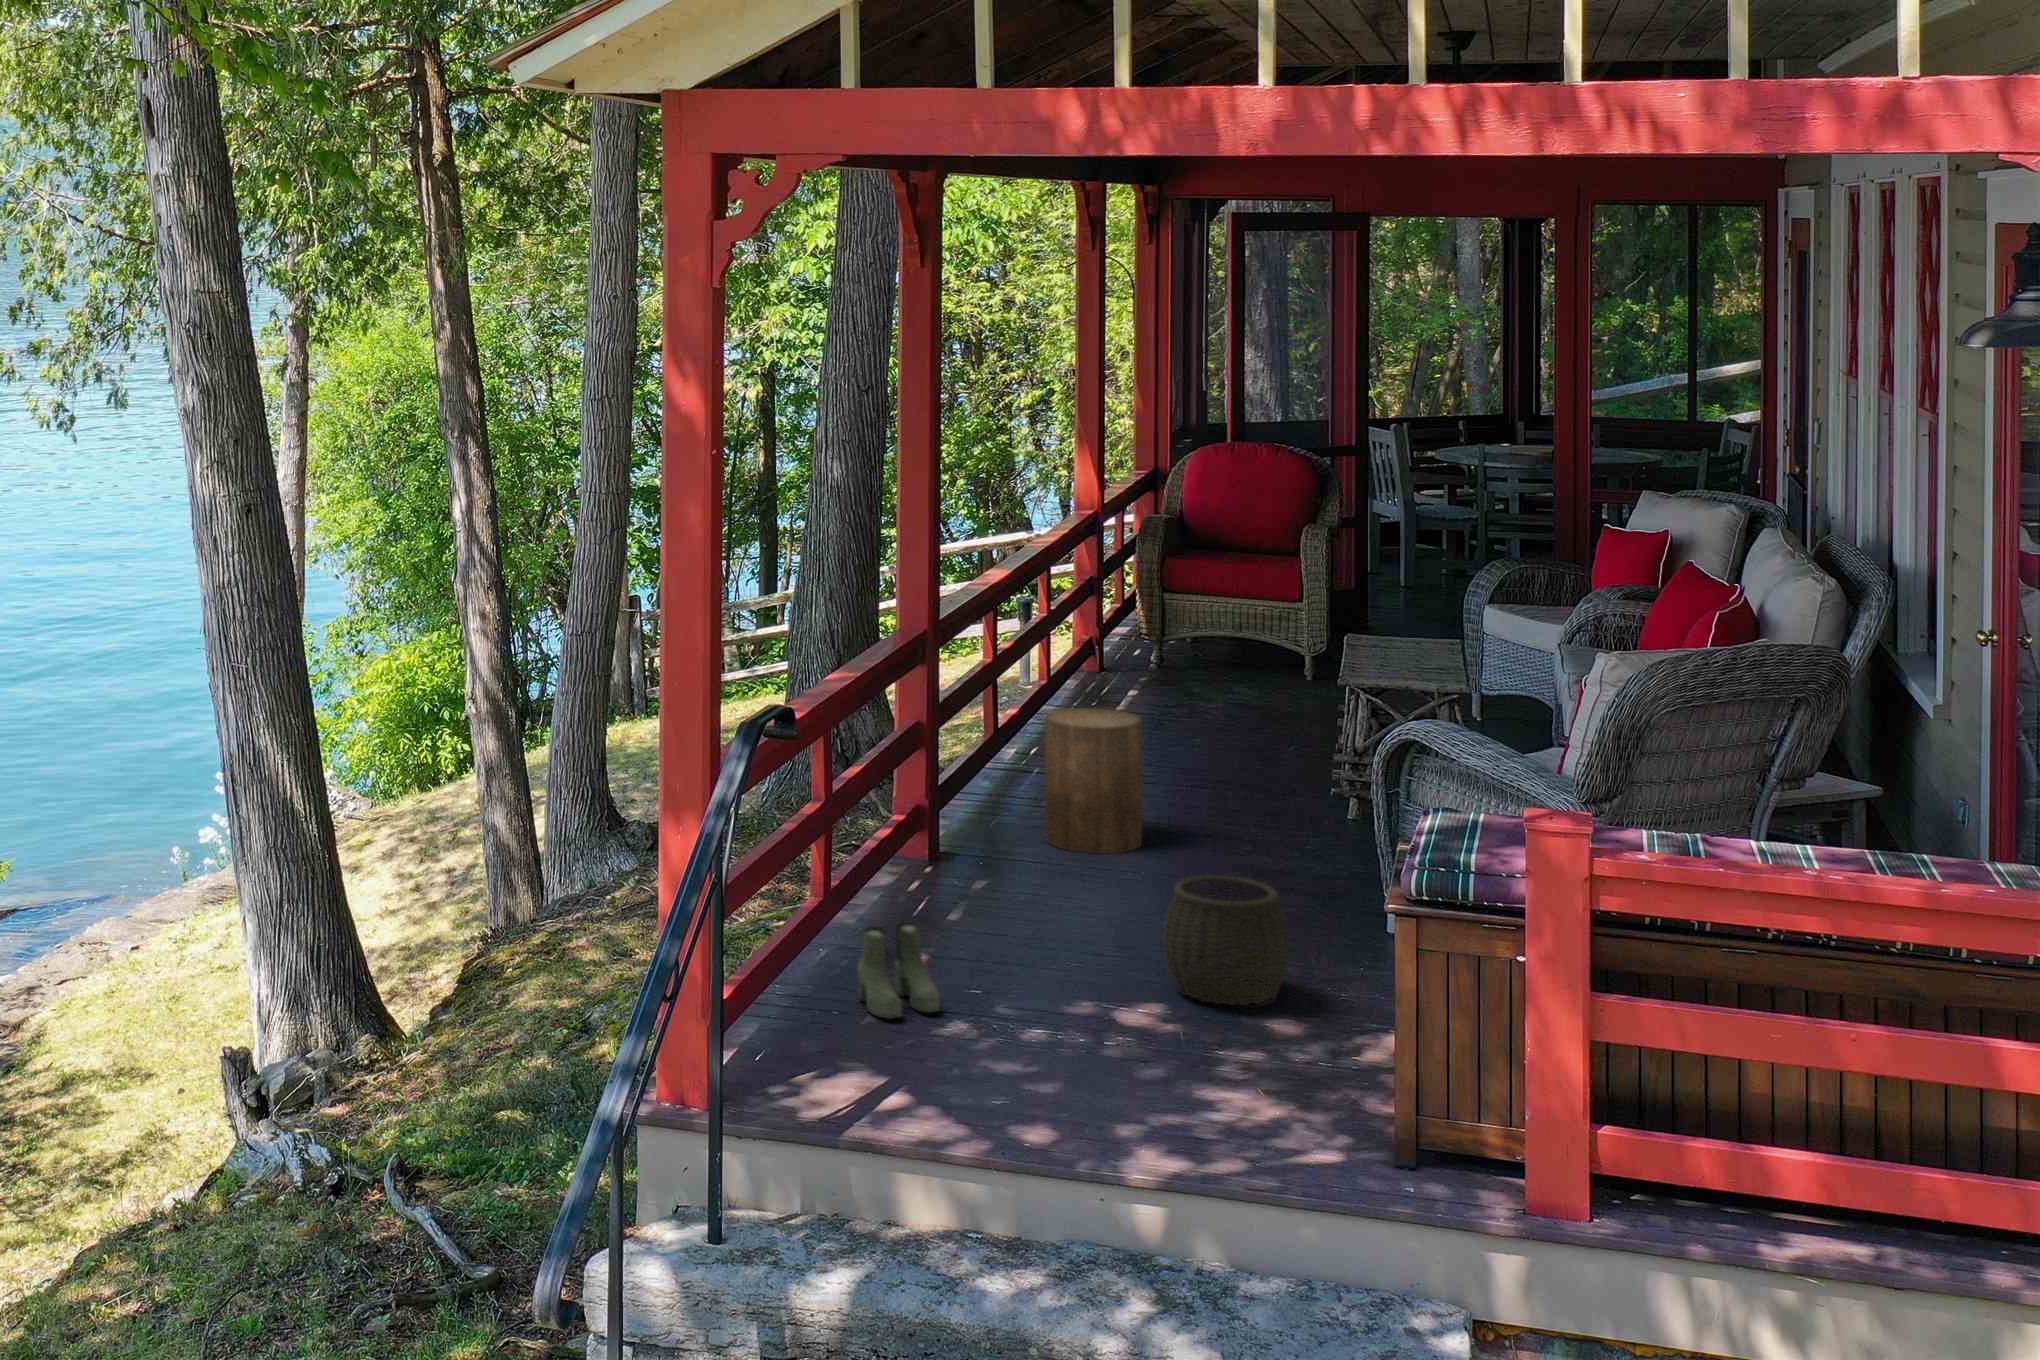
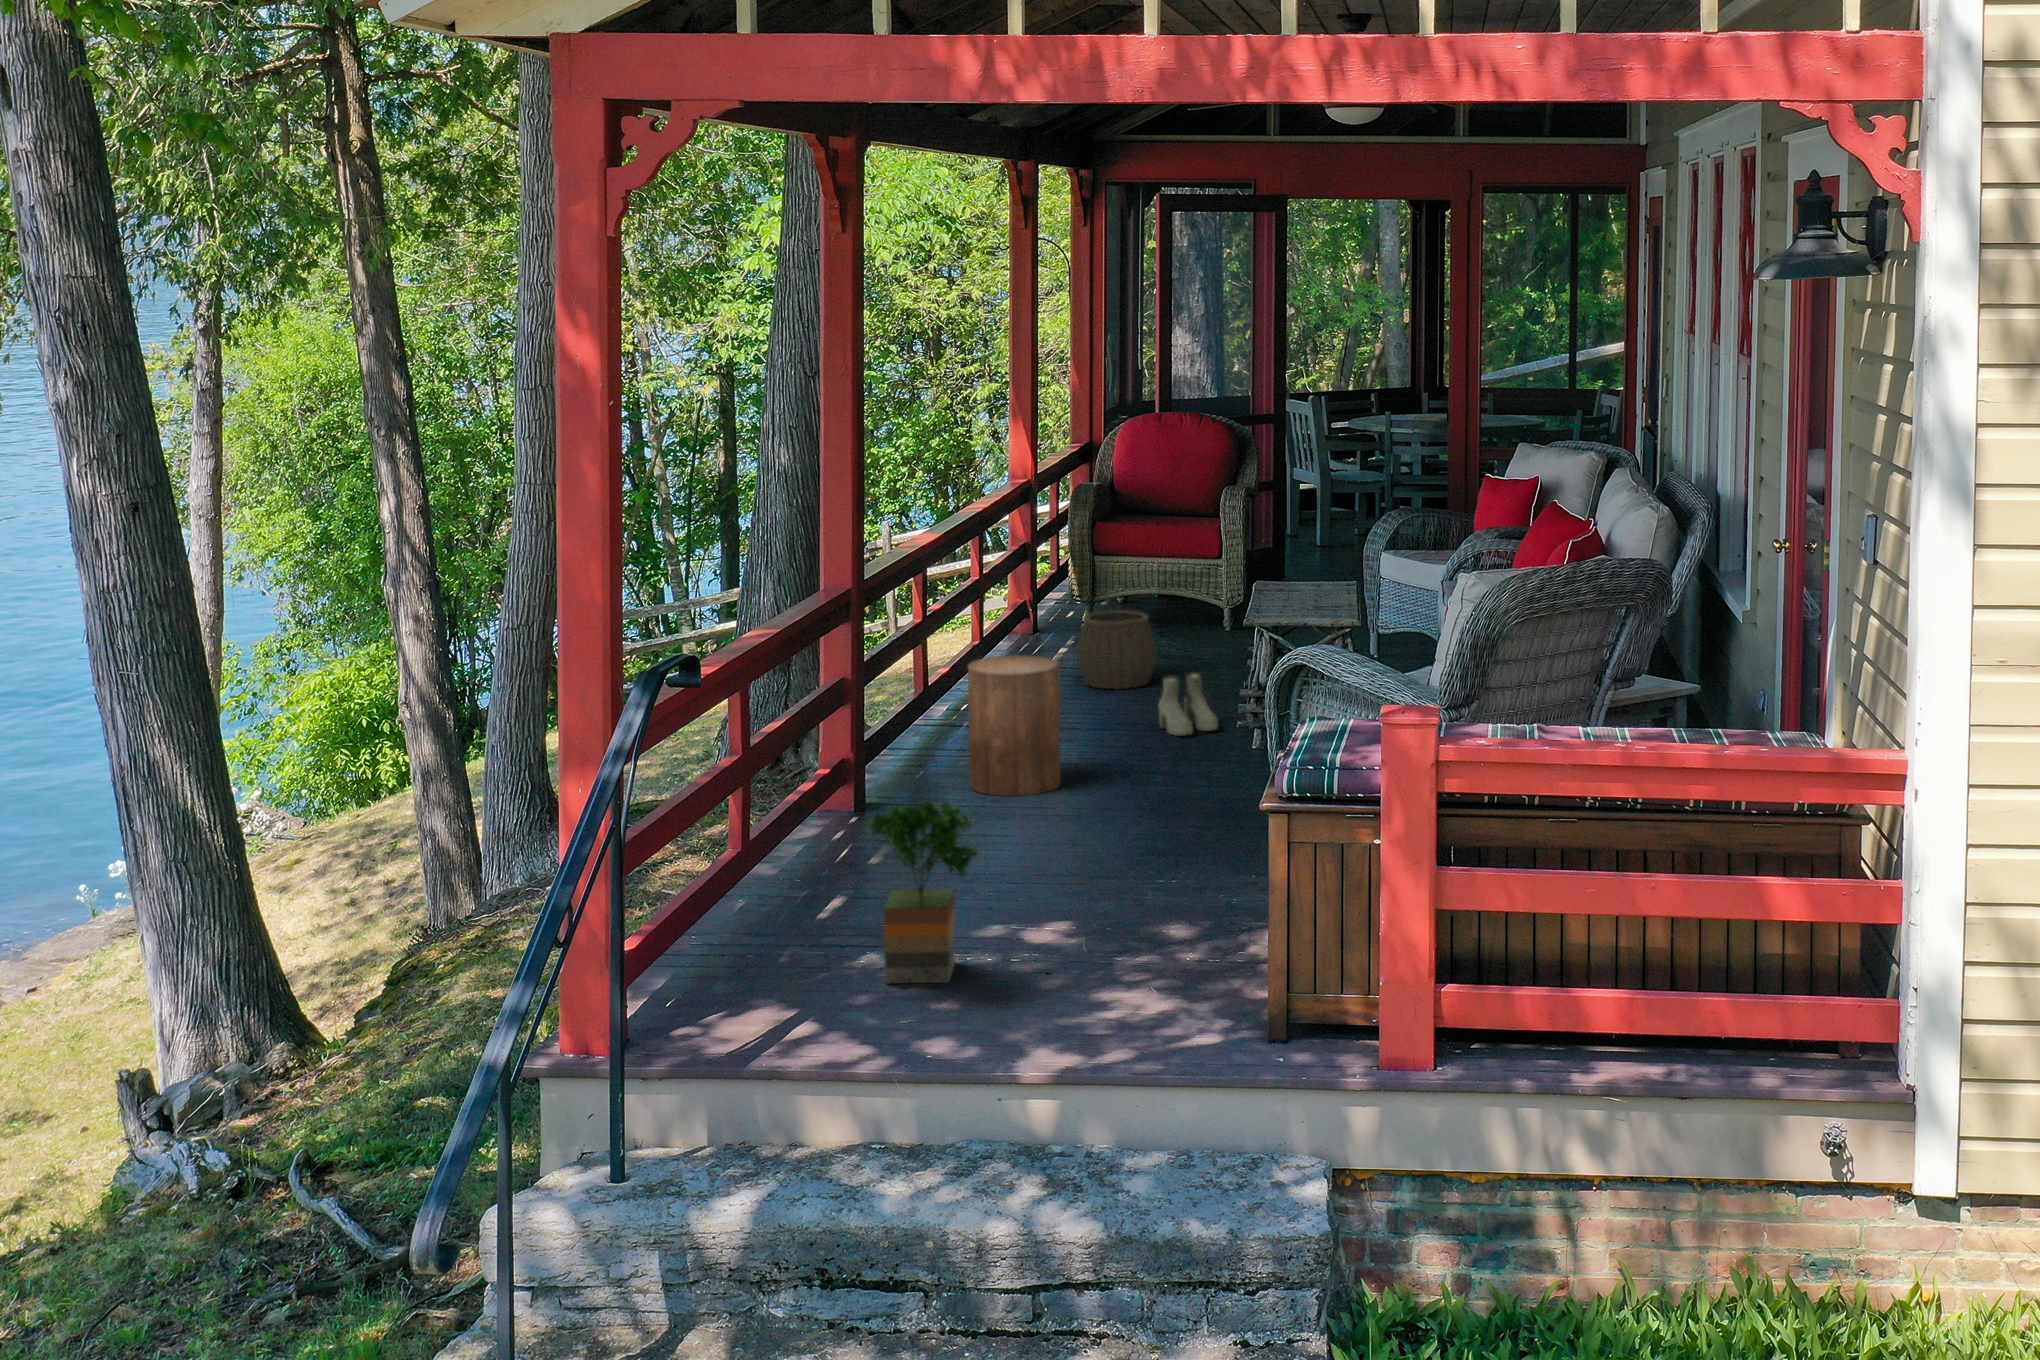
potted tree: none [992,857,1123,1058] -> present [867,802,979,983]
woven basket: present [1163,876,1289,1005] -> present [1078,610,1156,689]
boots: present [858,922,940,1019] -> present [1159,672,1218,736]

